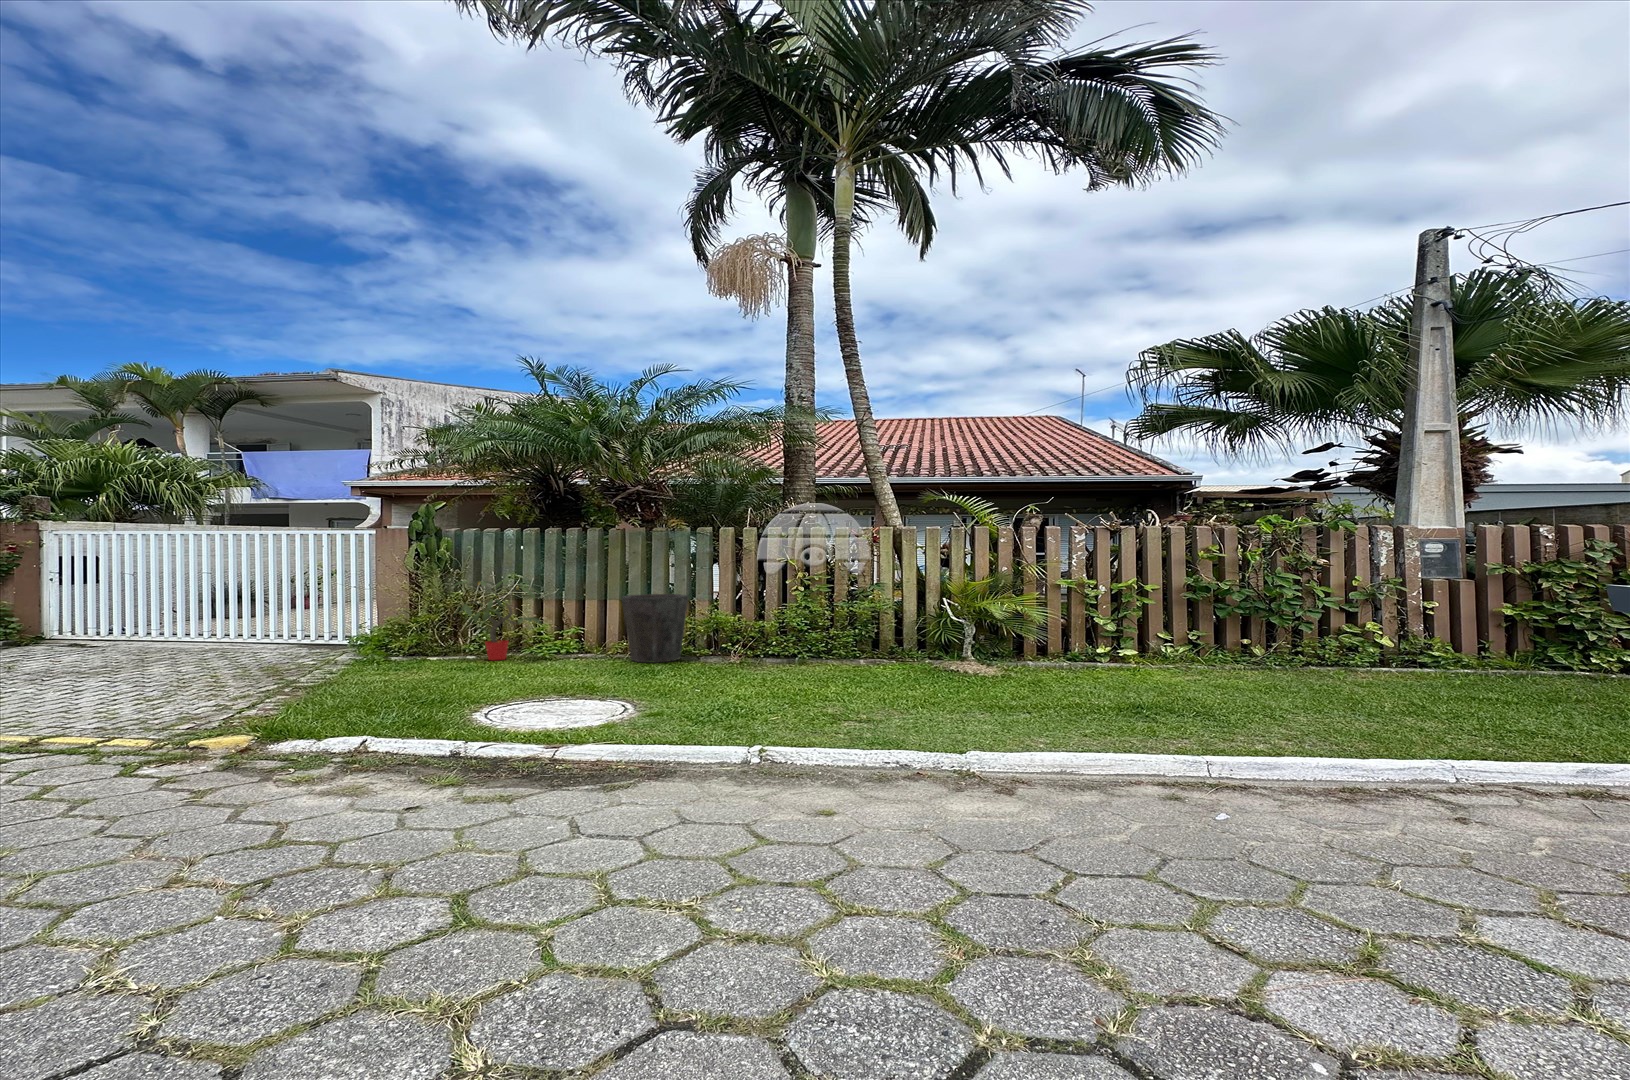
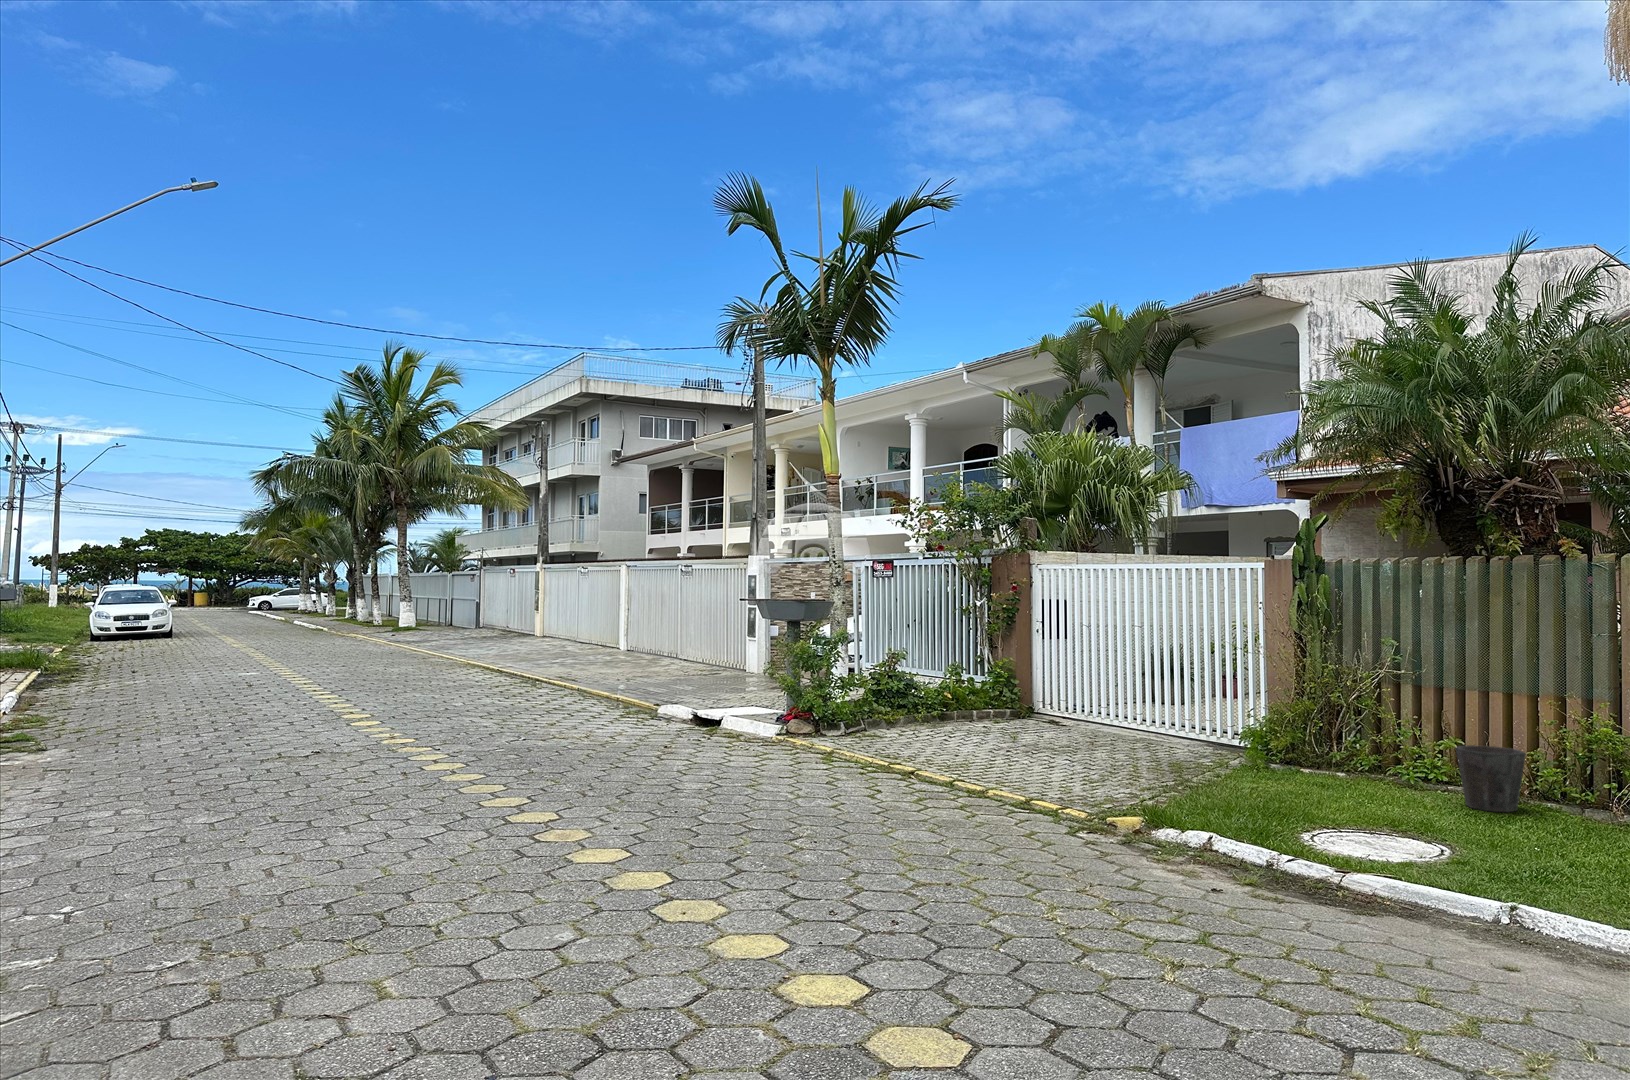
potted plant: present [456,579,541,660] -> none [1303,718,1392,786]

